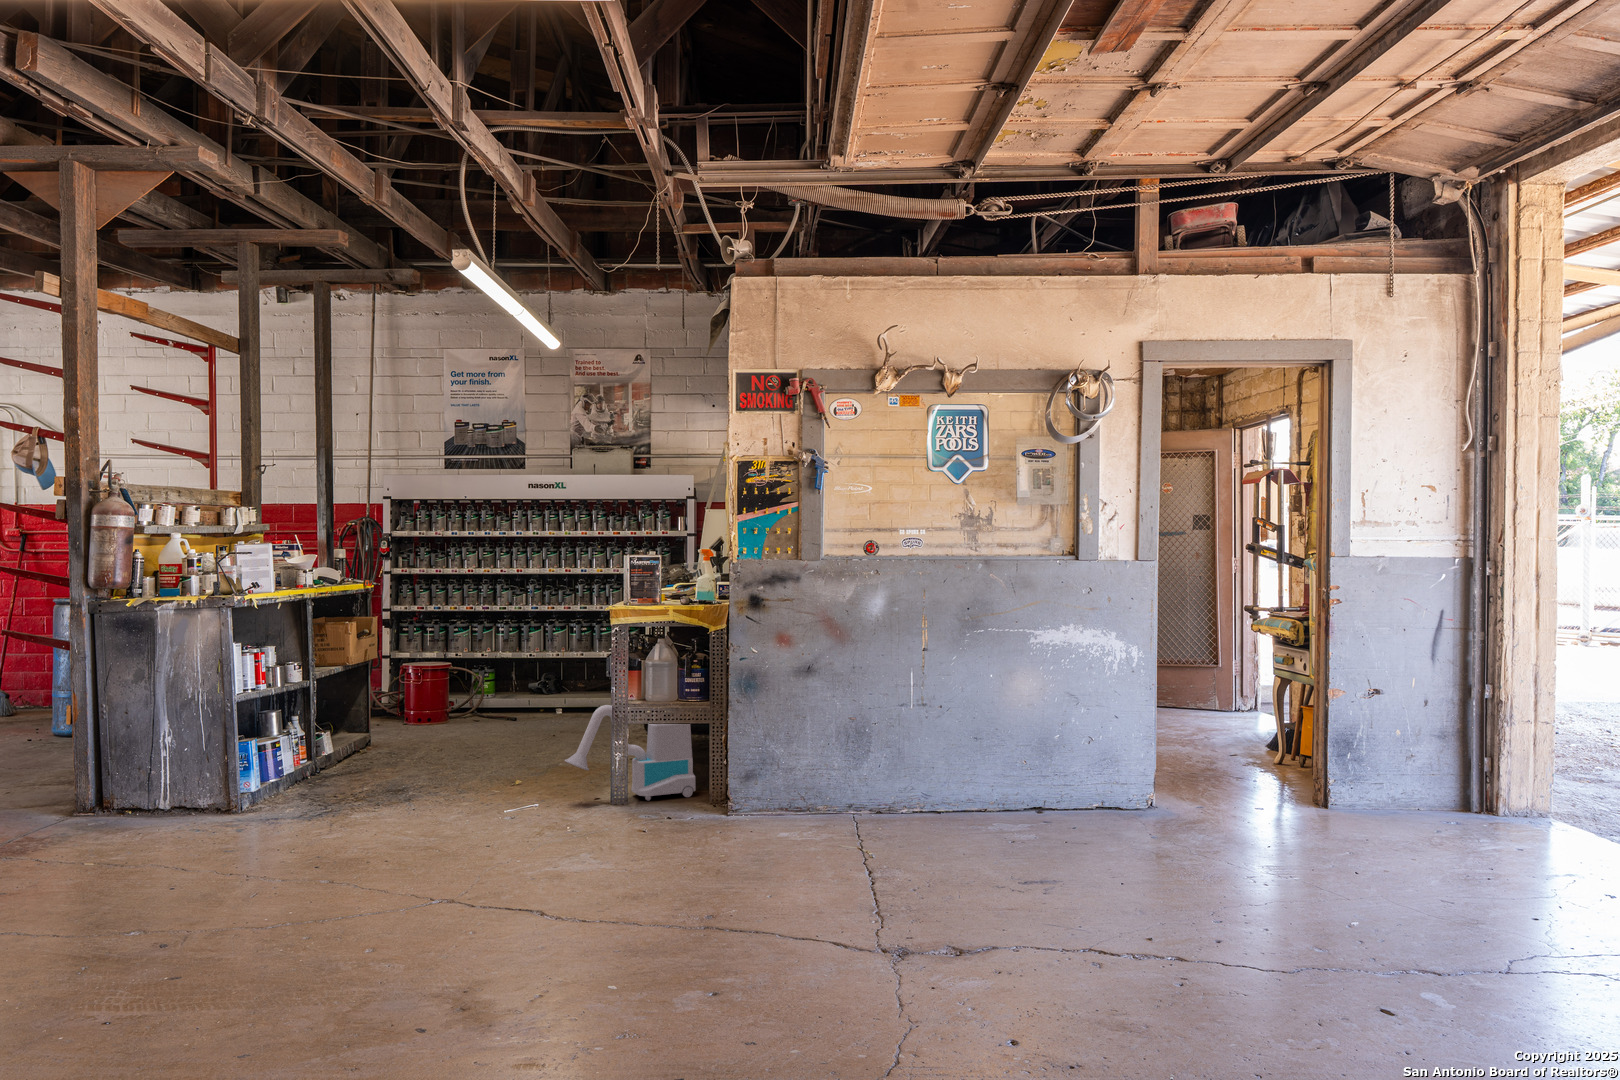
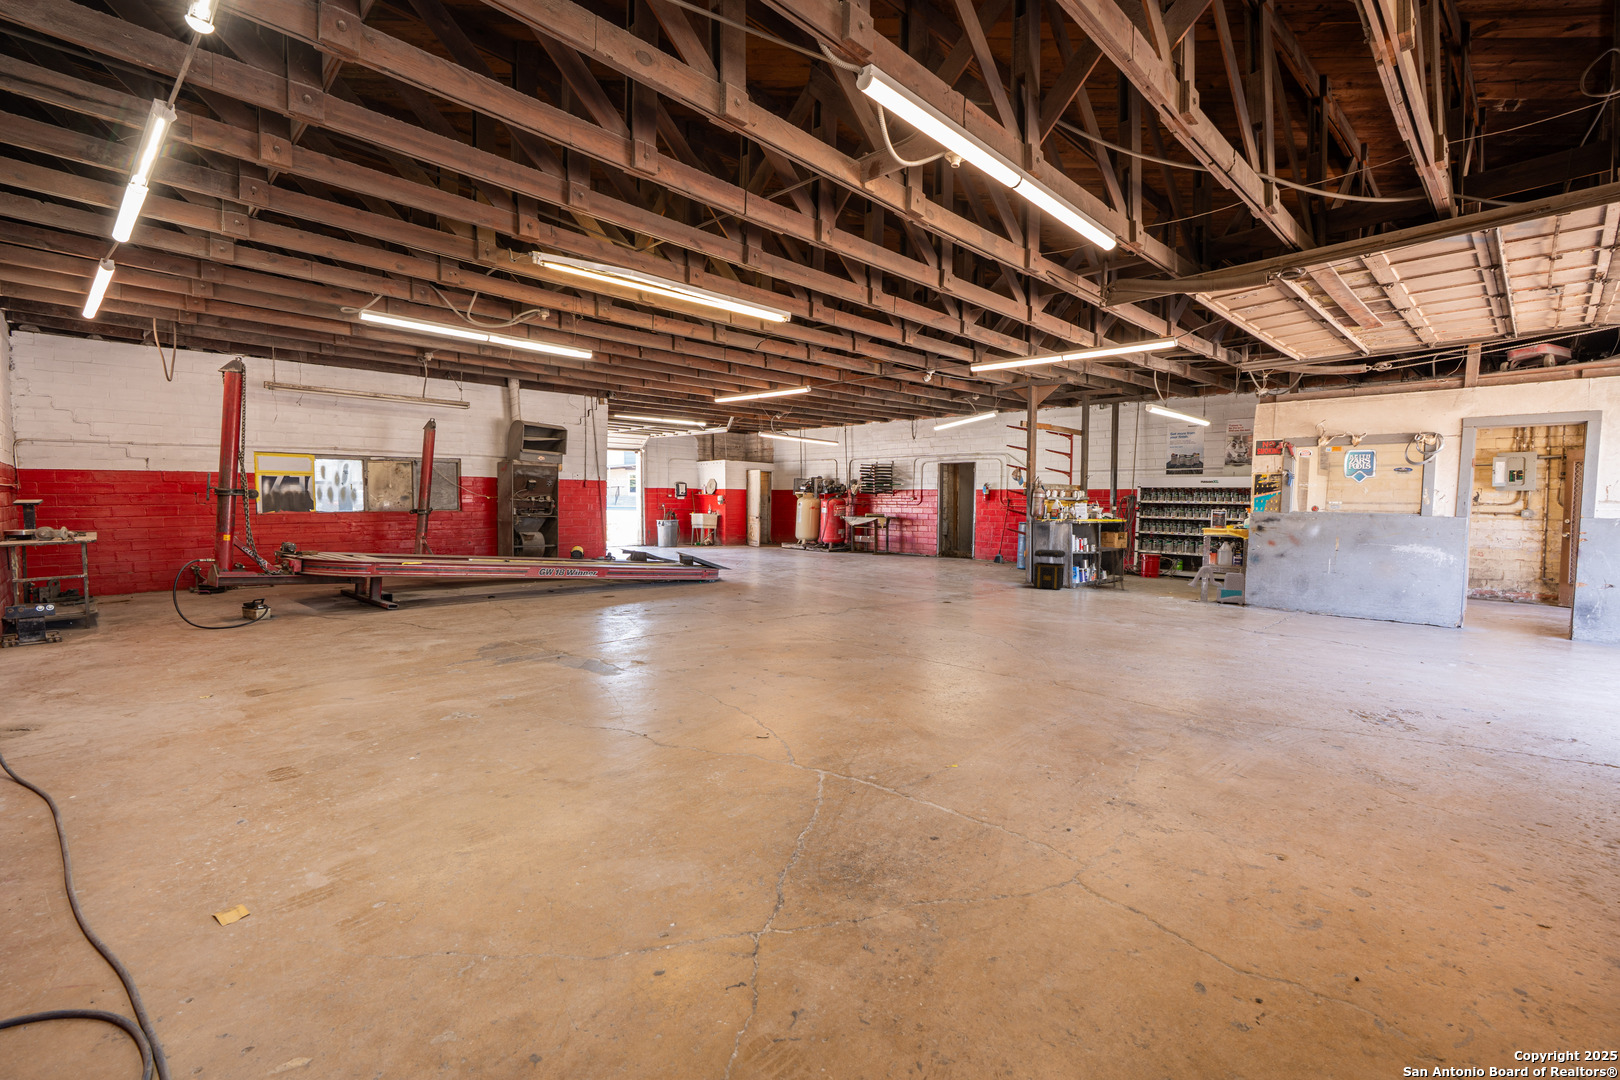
stool: none [280,669,391,801] -> present [1087,547,1124,590]
toolbox: none [104,695,212,834] -> present [1034,549,1065,590]

